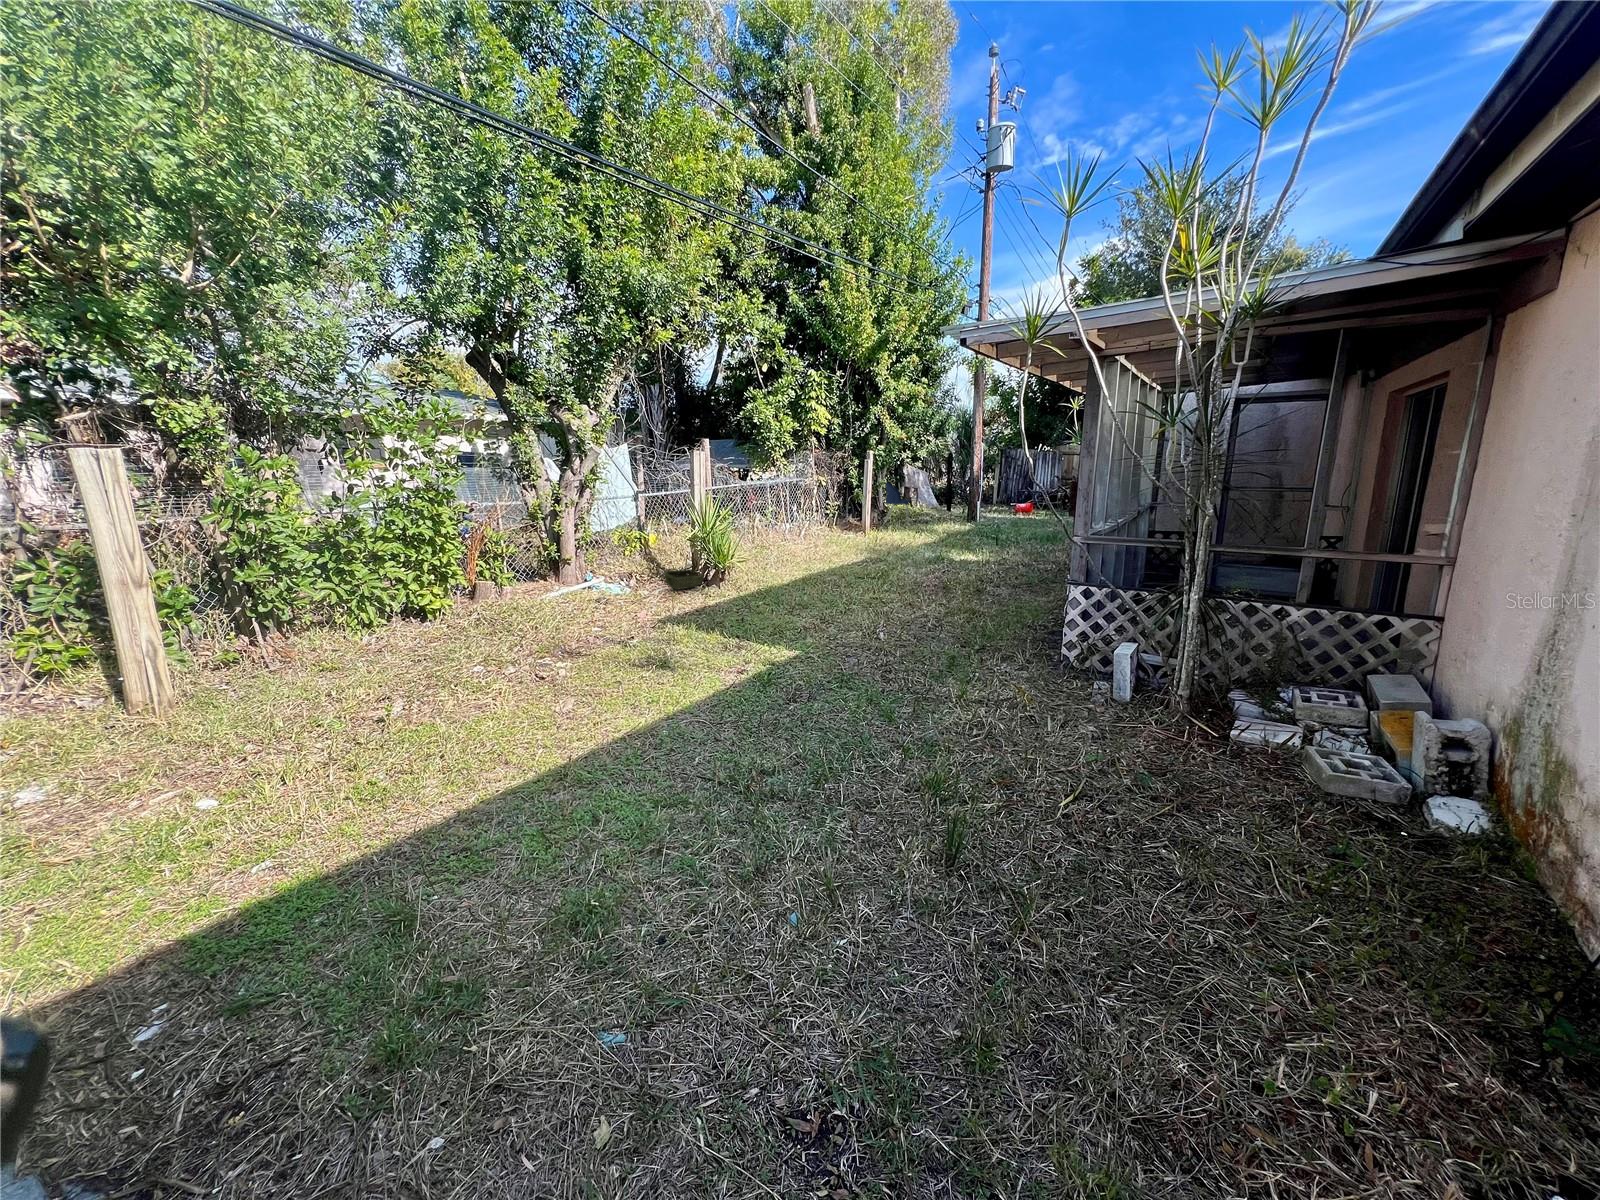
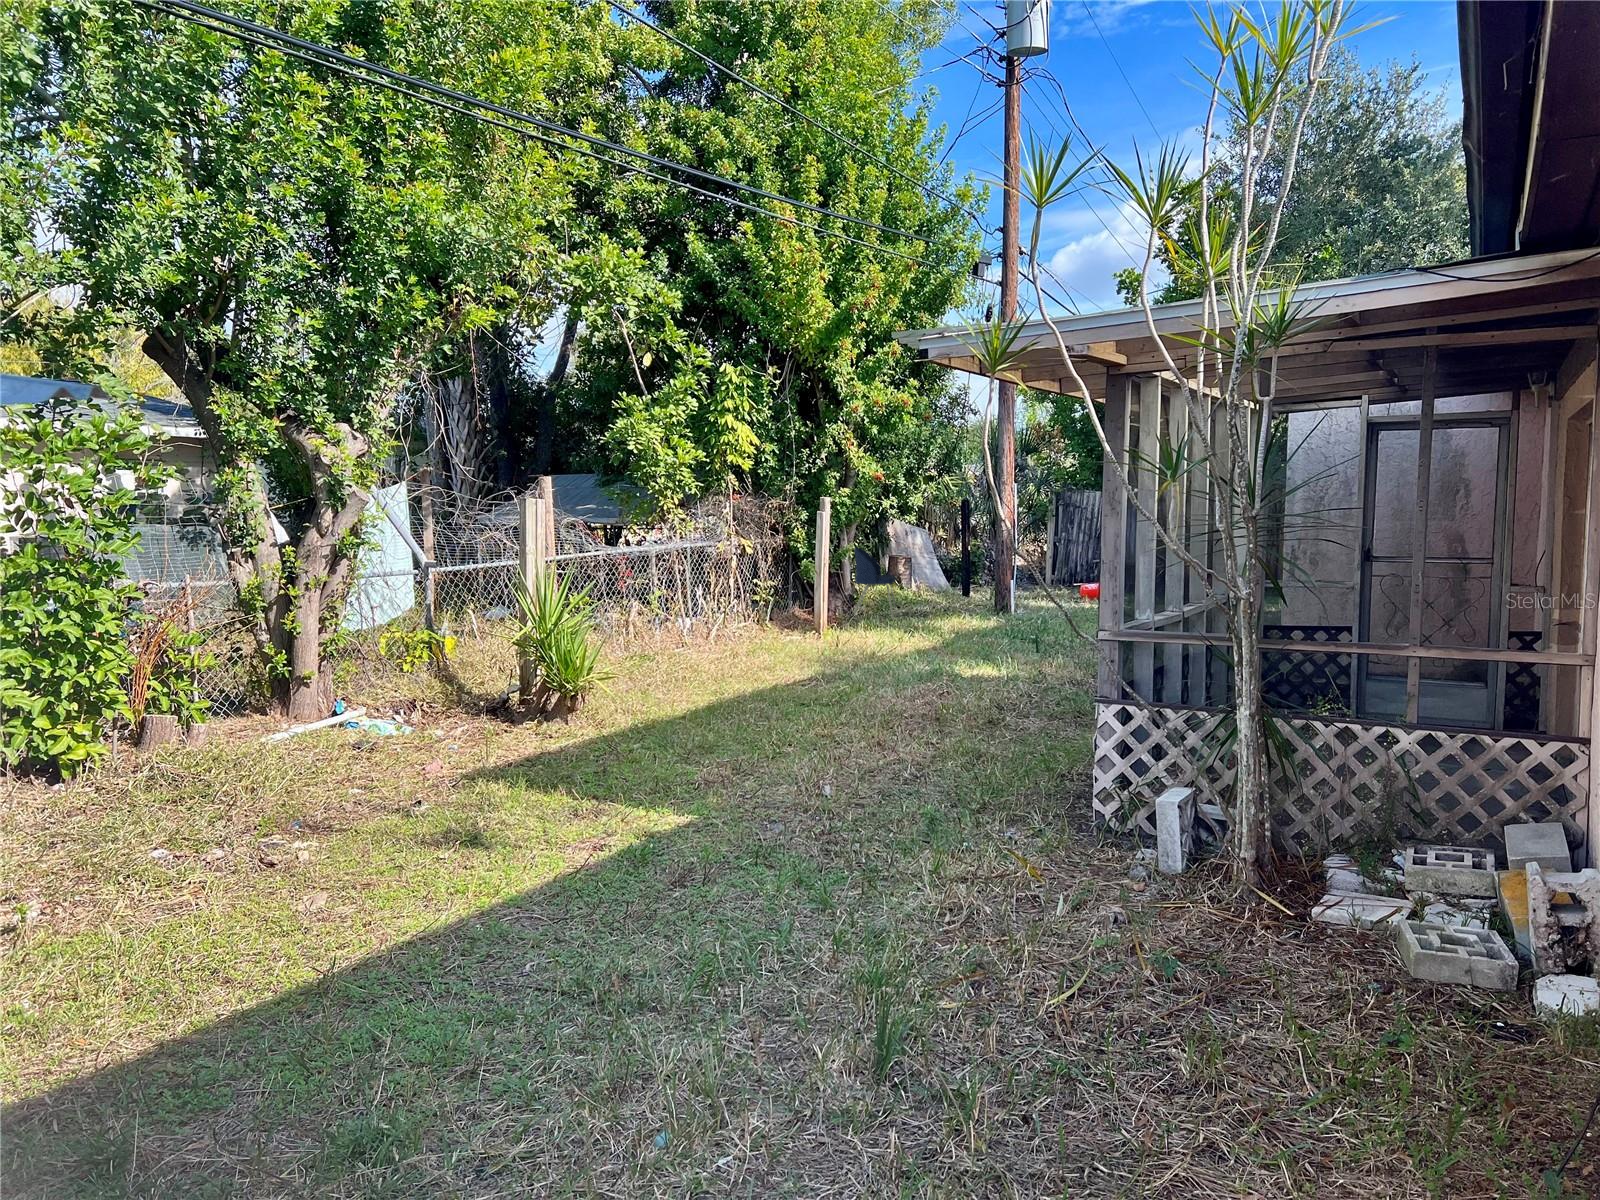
woven basket: present [664,569,704,590] -> none [467,692,536,728]

